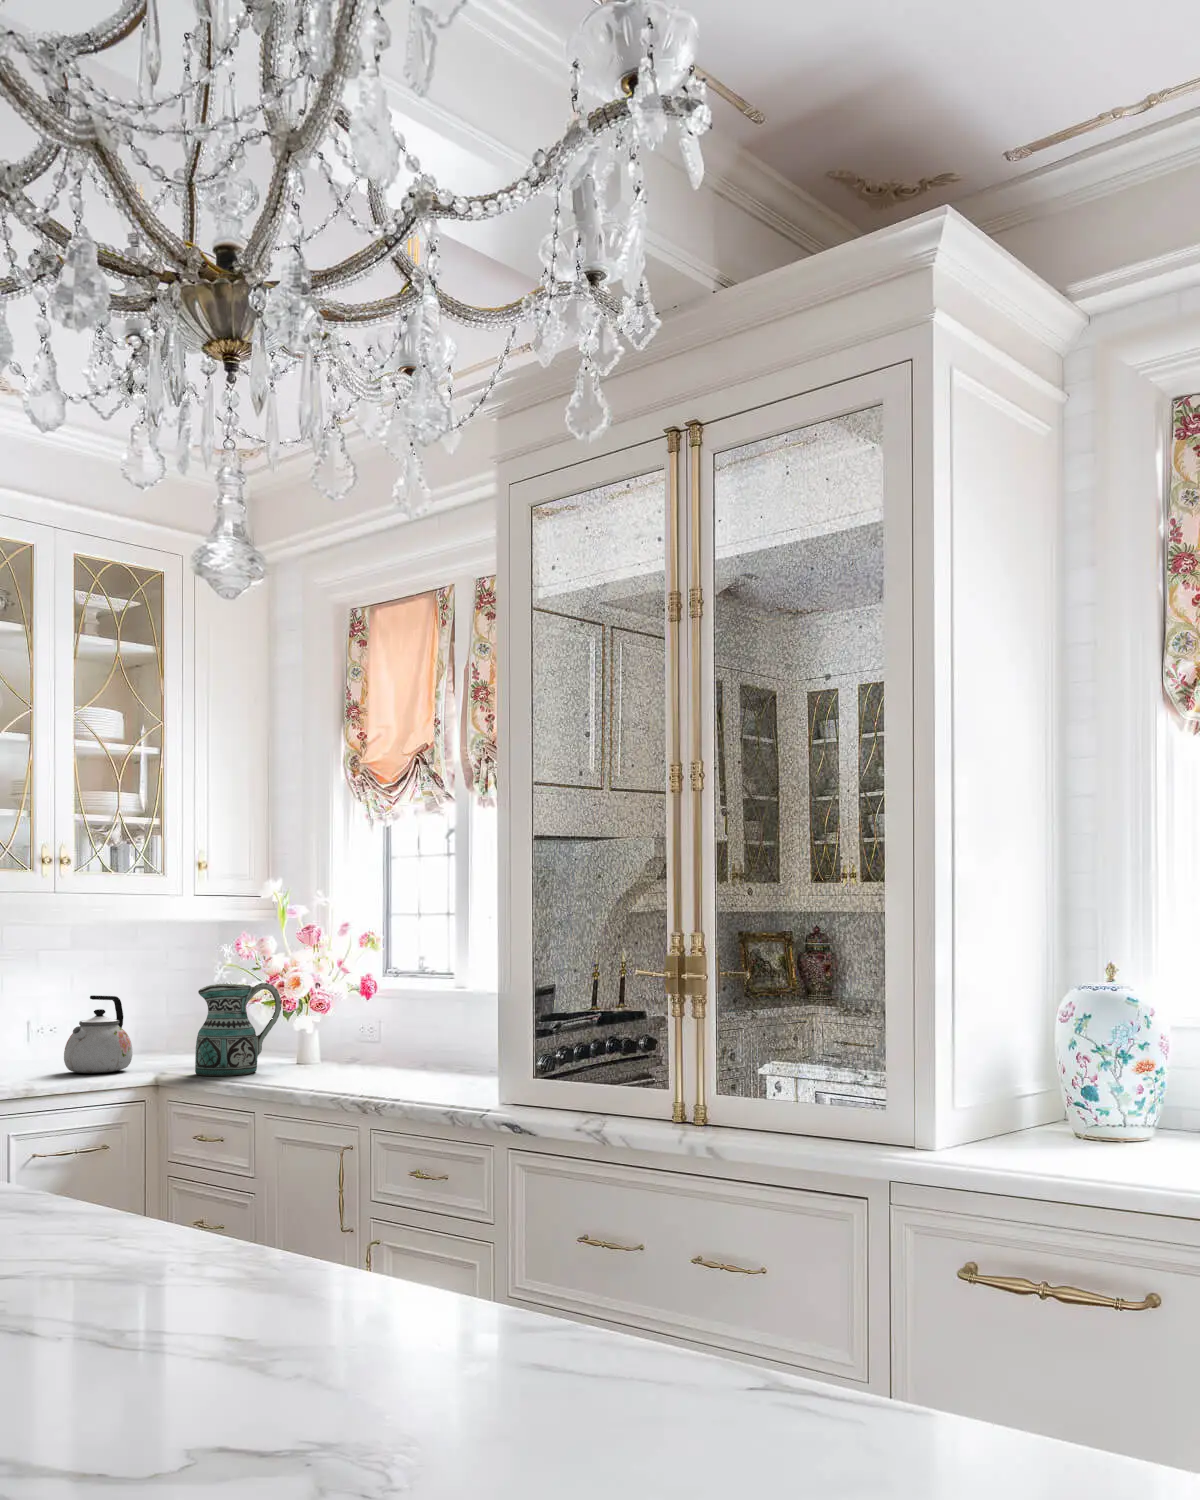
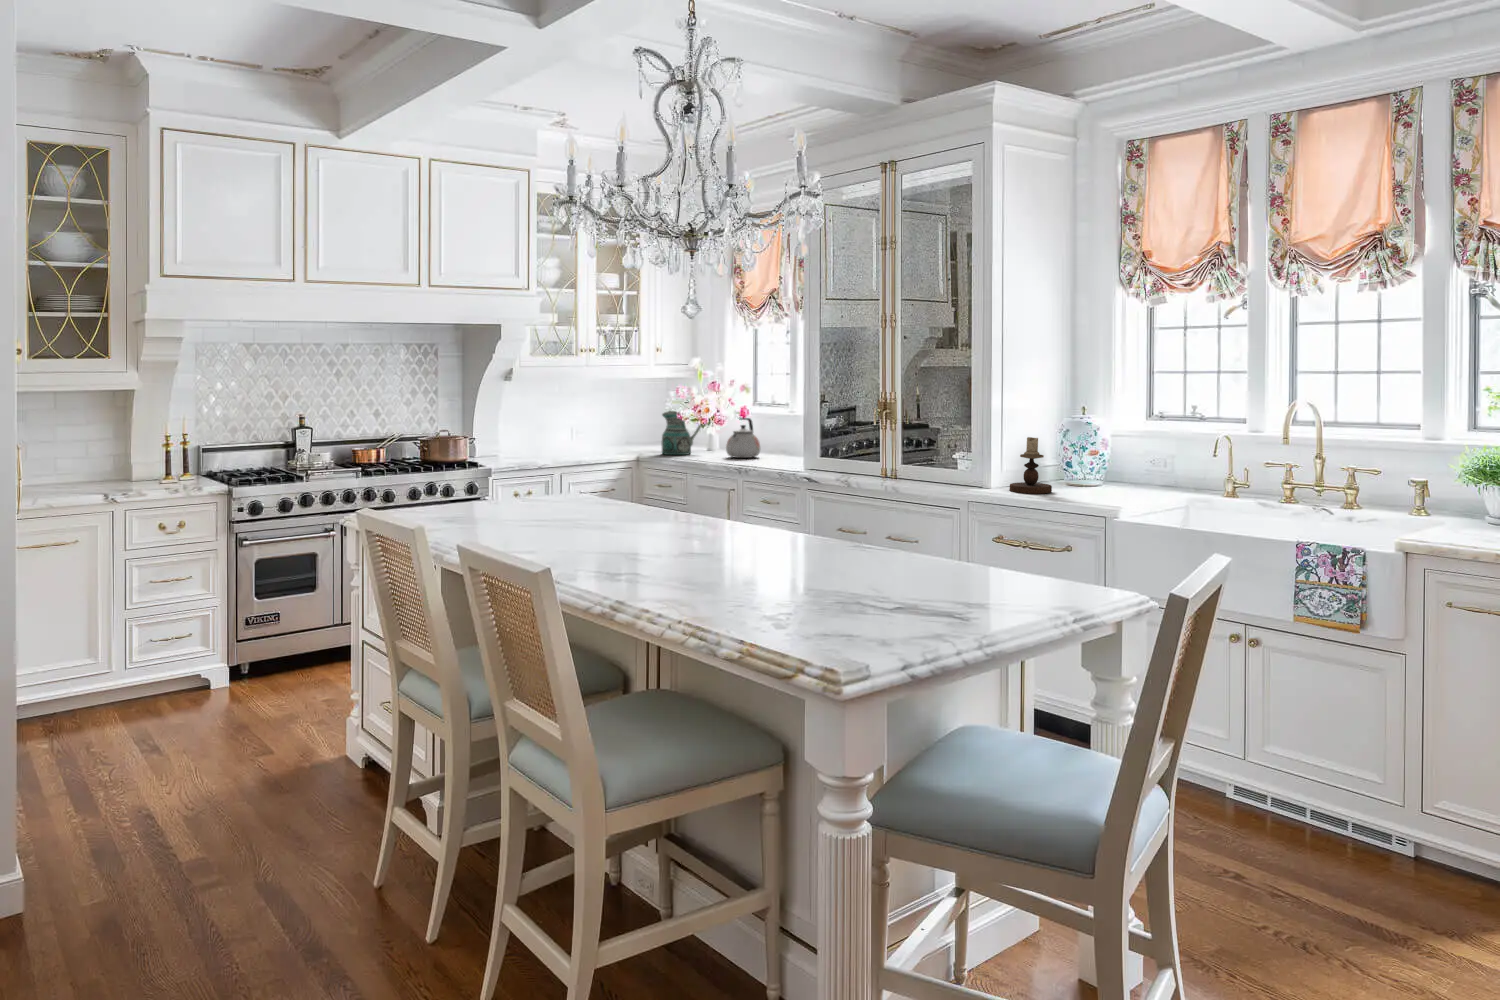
kettle: present [64,995,132,1073] -> present [726,418,760,458]
candlestick: none [981,1035,1077,1166] -> present [1009,437,1052,494]

